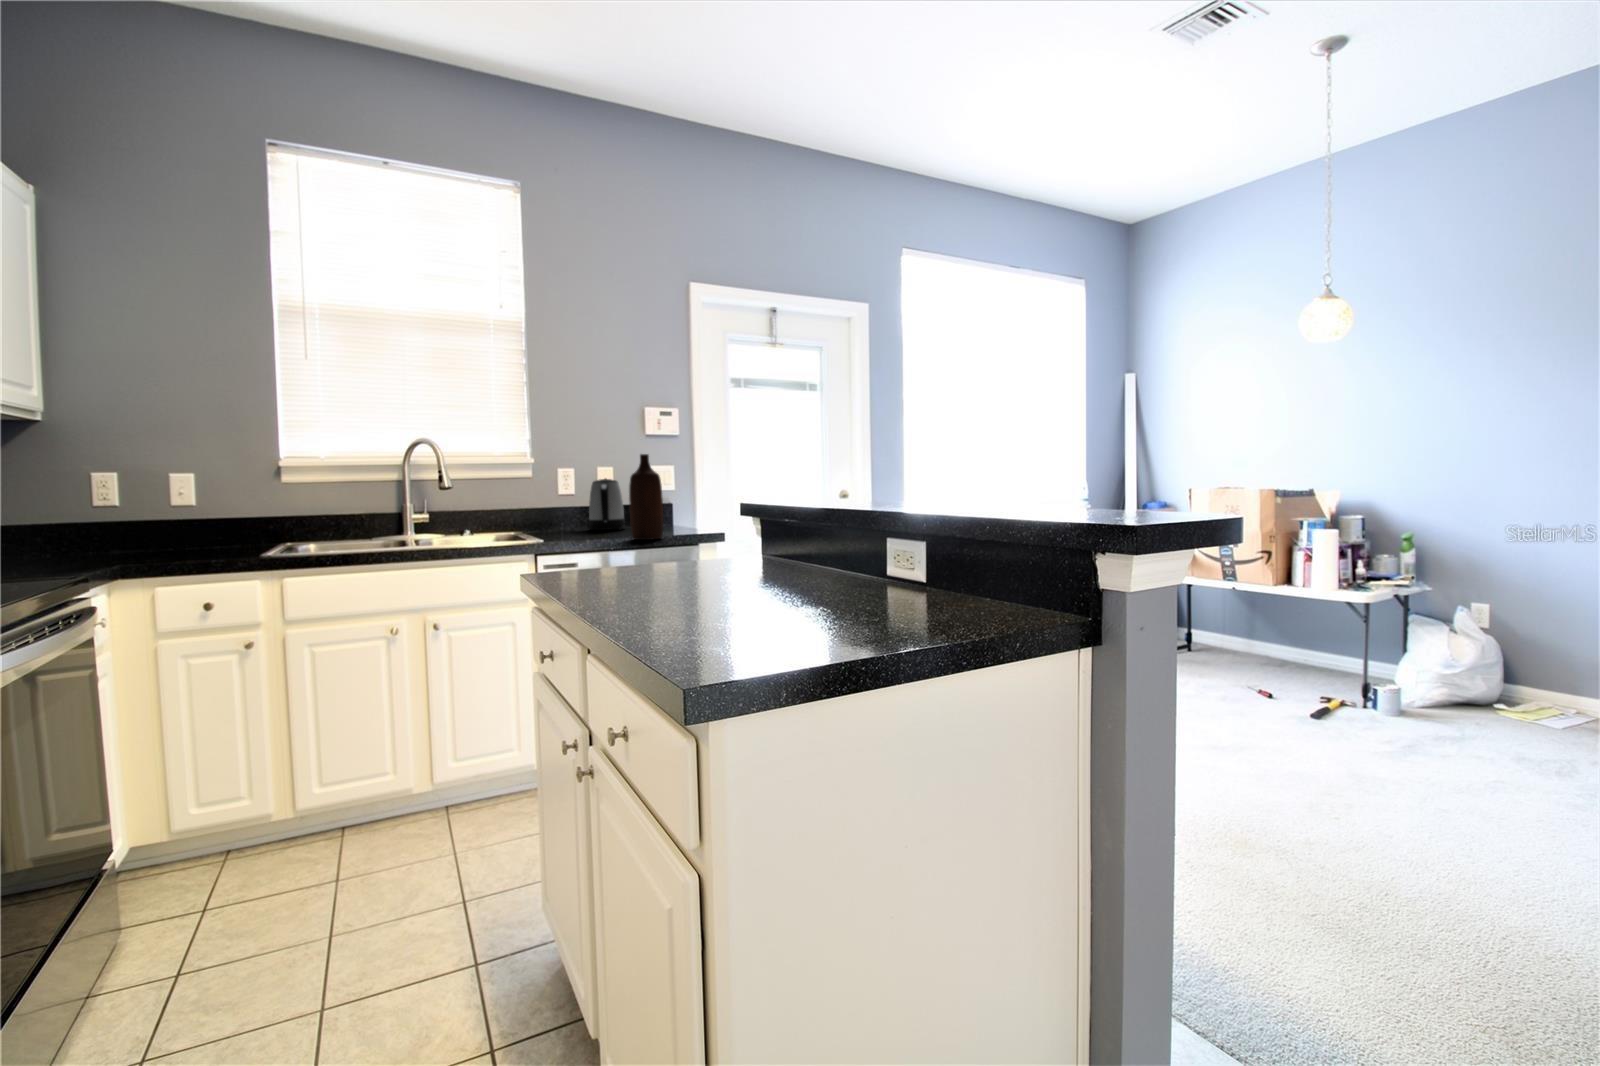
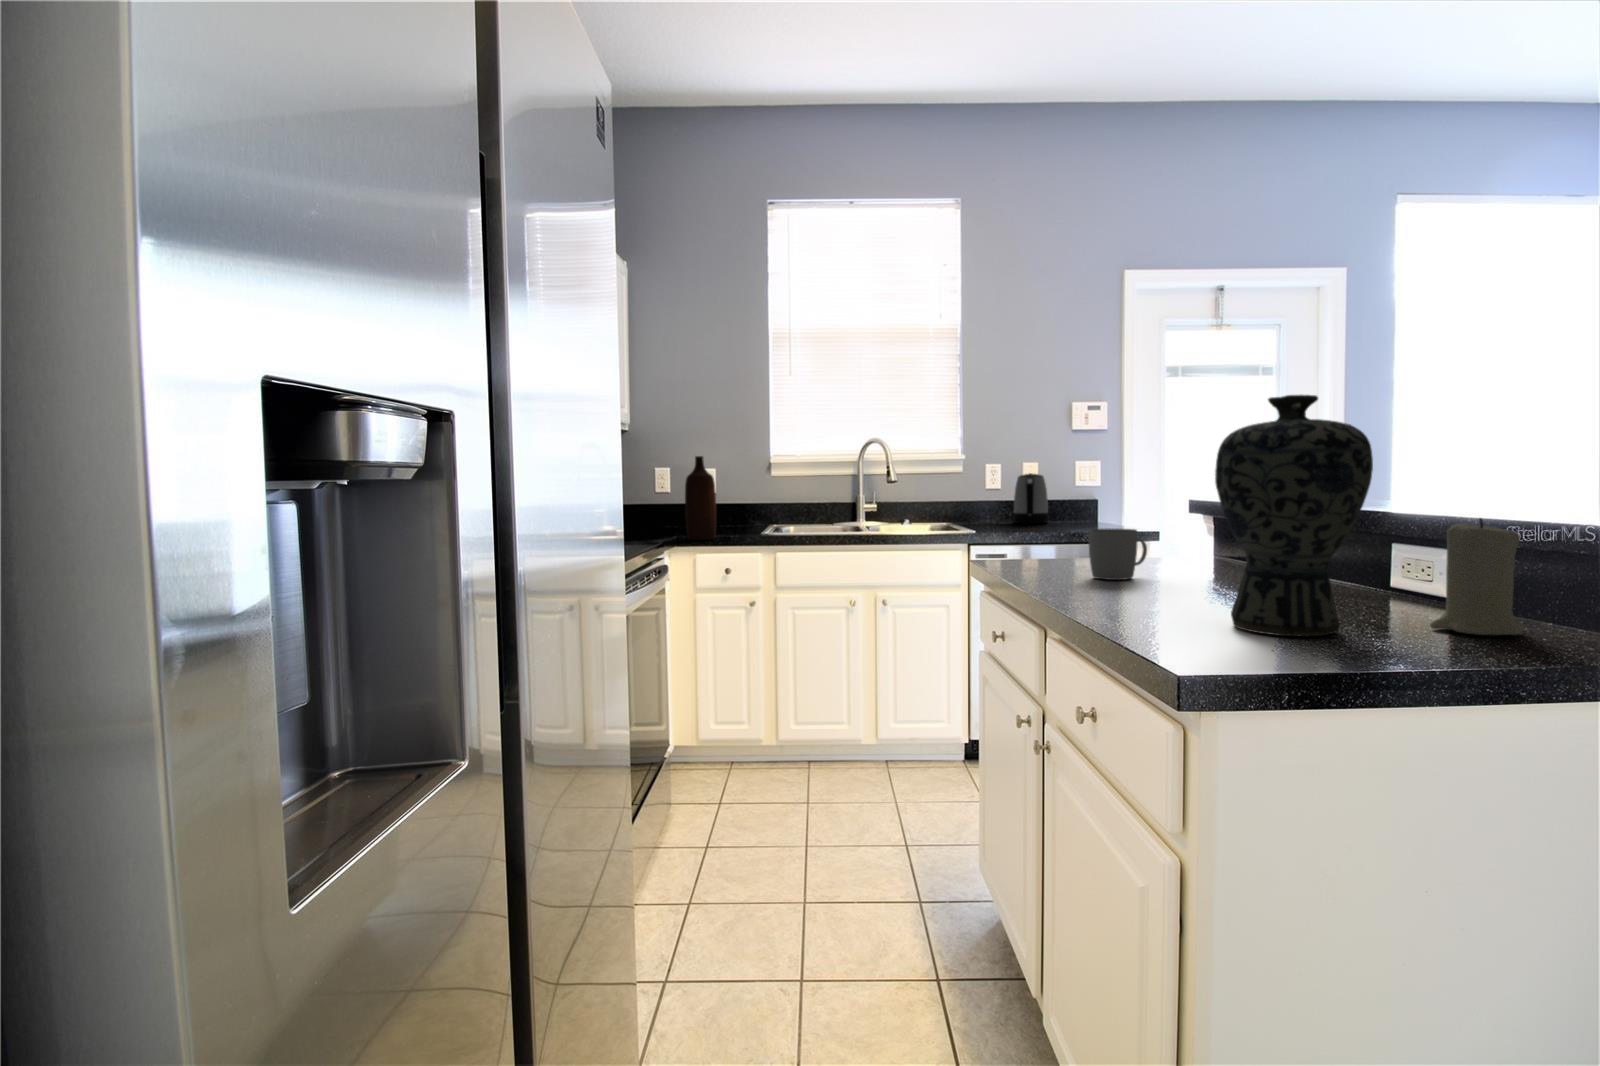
vase: none [736,399,860,630] -> present [1215,395,1373,636]
bottle: present [629,454,663,540] -> present [685,456,716,540]
candle: none [909,513,971,613] -> present [1430,518,1525,635]
mug: none [638,532,696,585] -> present [1089,529,1147,580]

